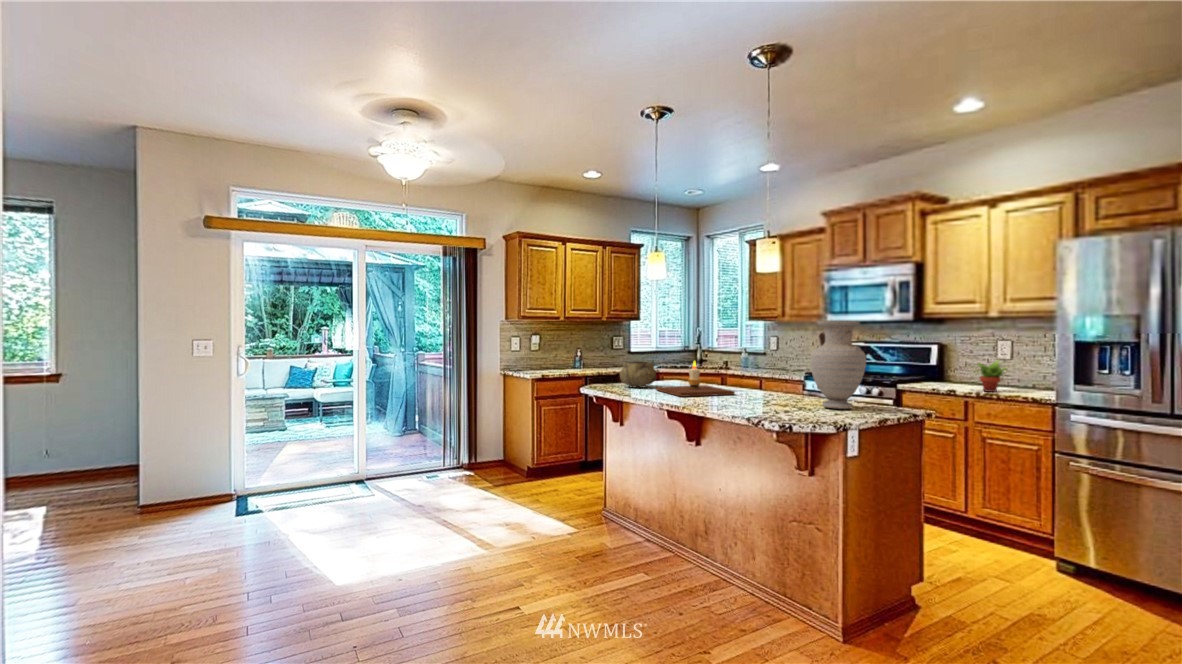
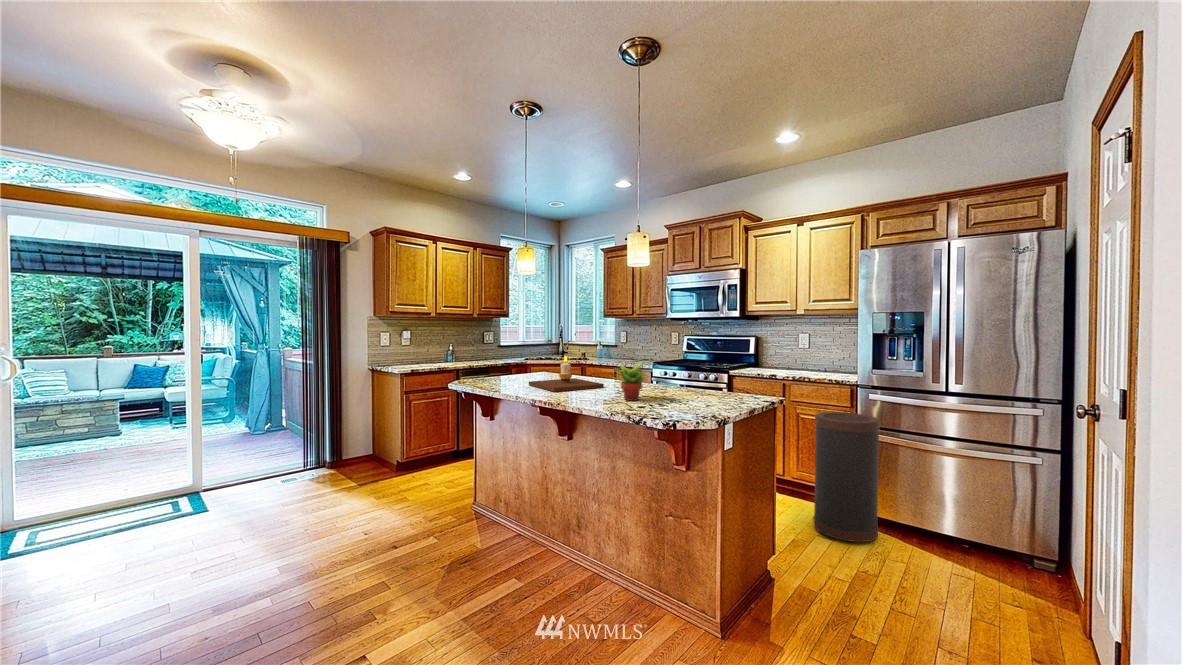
vase: present [810,321,866,409] -> none [678,318,728,400]
succulent plant: present [977,360,1006,392] -> present [618,362,646,401]
decorative bowl: present [620,361,656,388] -> none [492,357,527,382]
trash can: none [992,434,1078,591] -> present [813,412,880,542]

